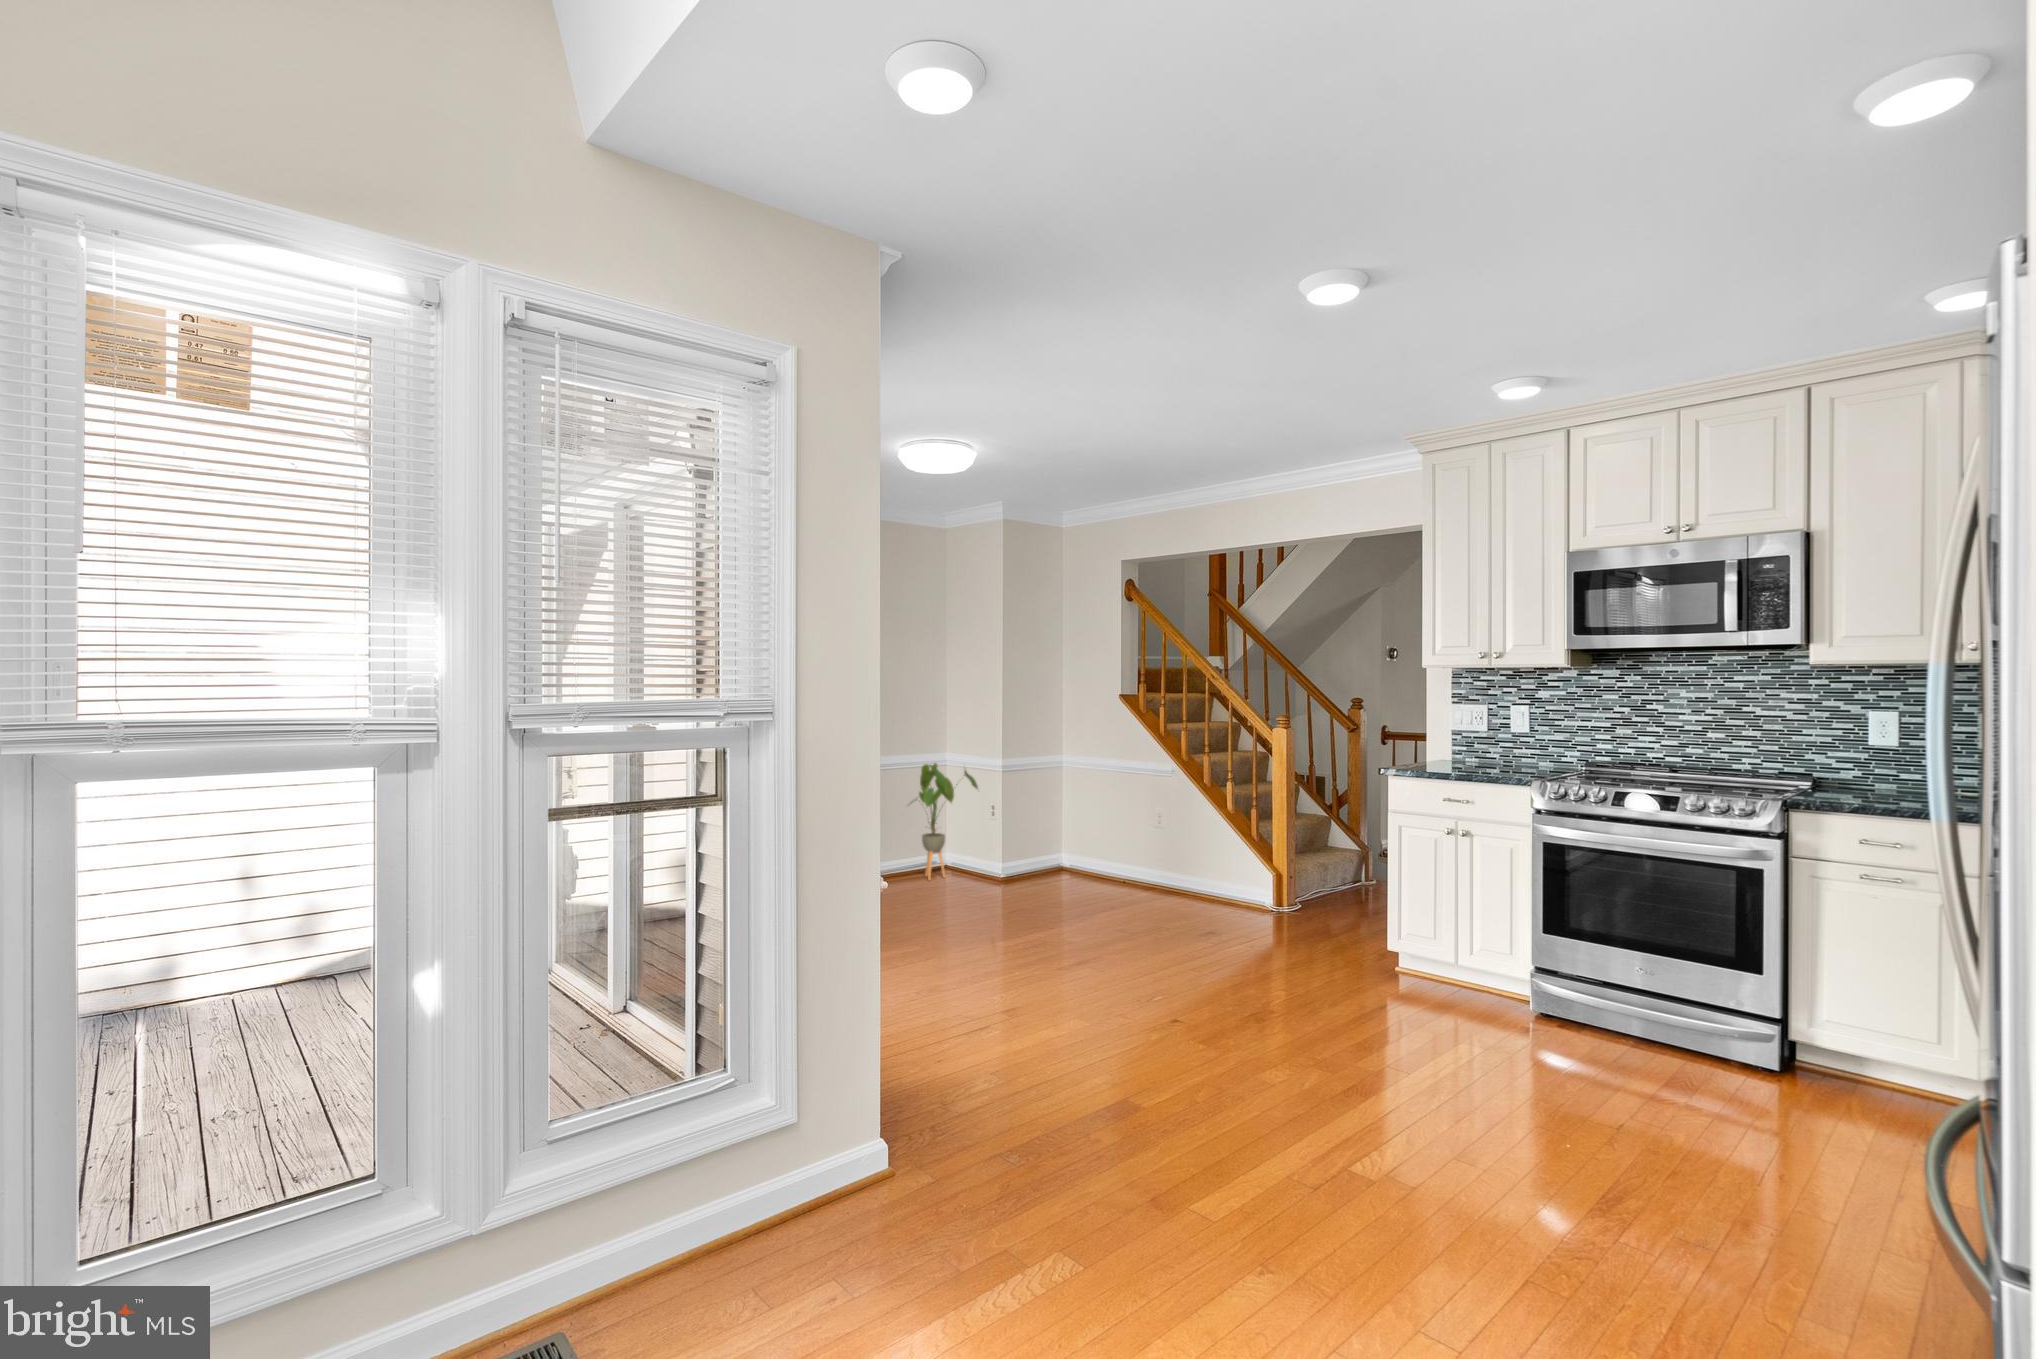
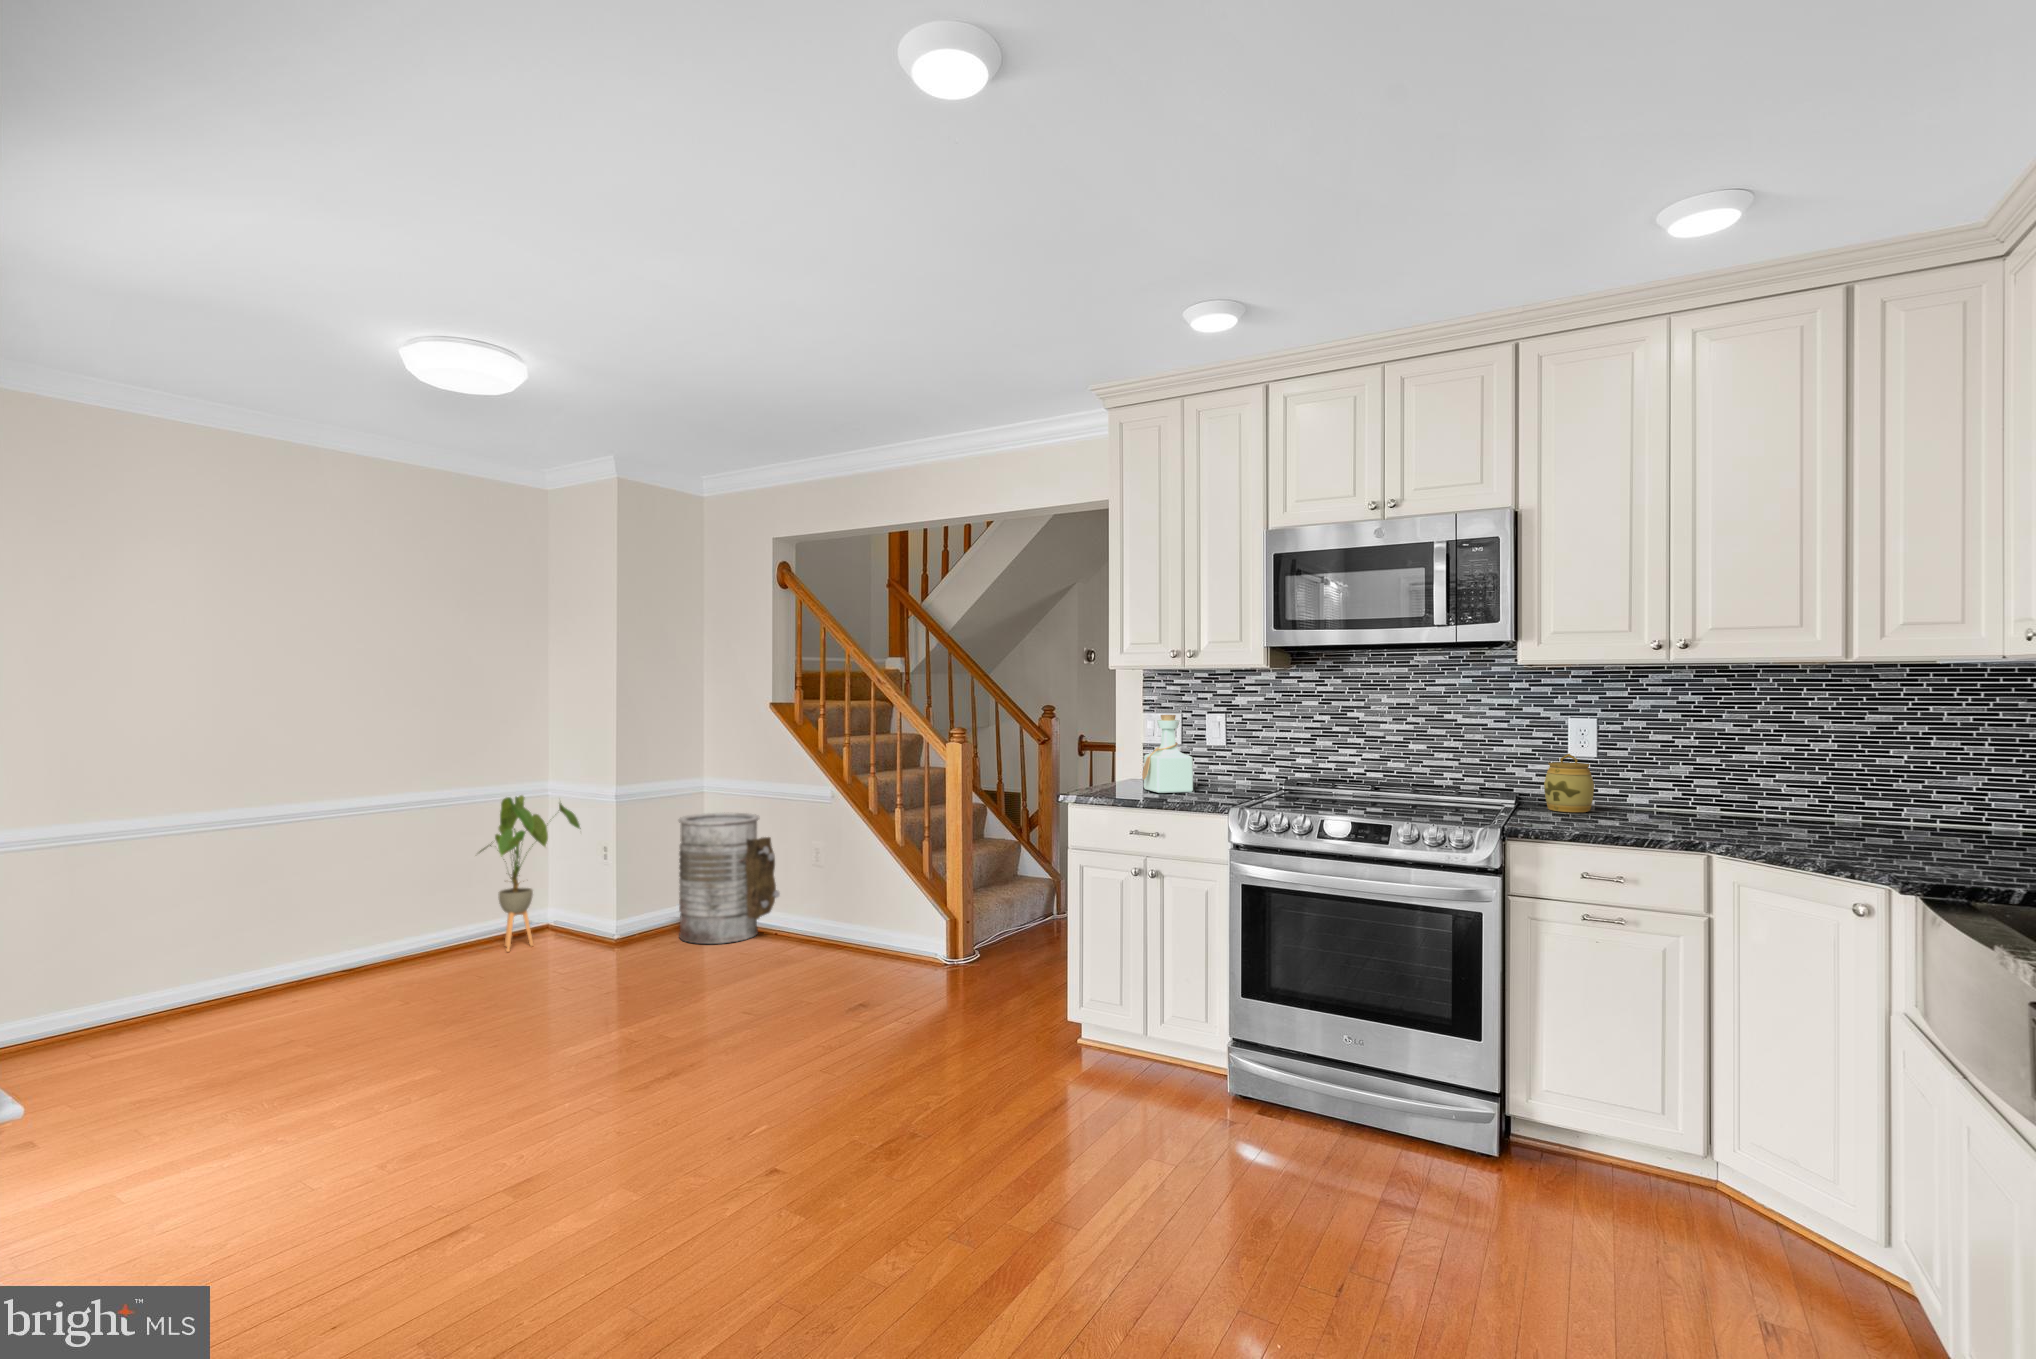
bottle: none [1453,705,1499,770] -> present [1142,715,1193,793]
jar: none [1842,743,1894,795] -> present [1544,754,1594,812]
trash can: none [1052,782,1132,885] -> present [679,813,780,944]

